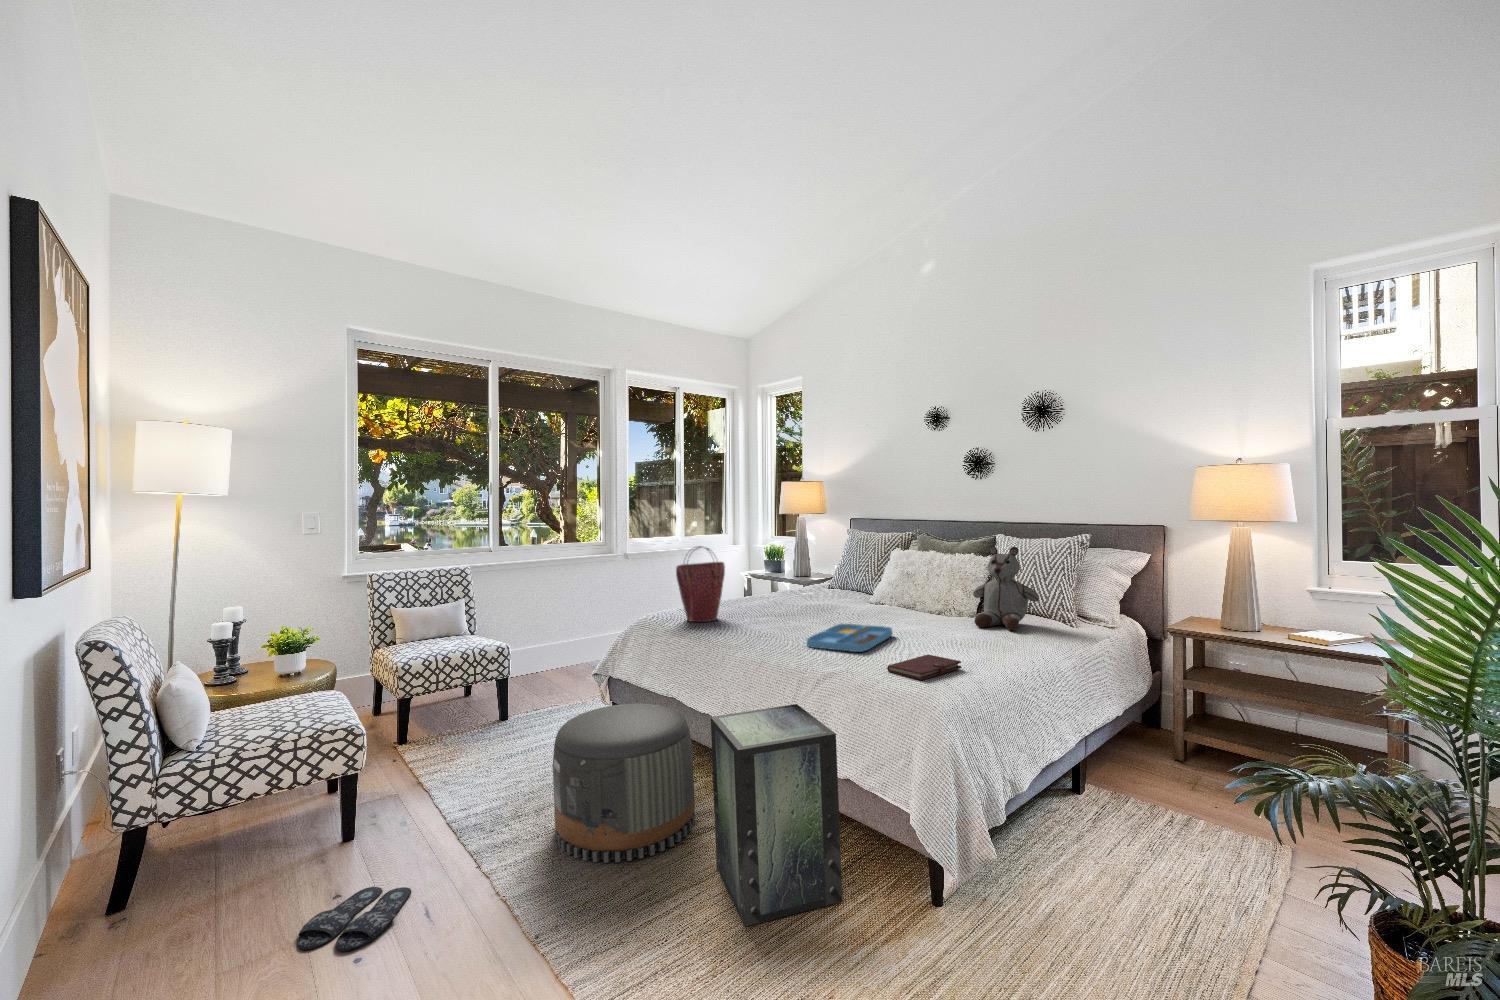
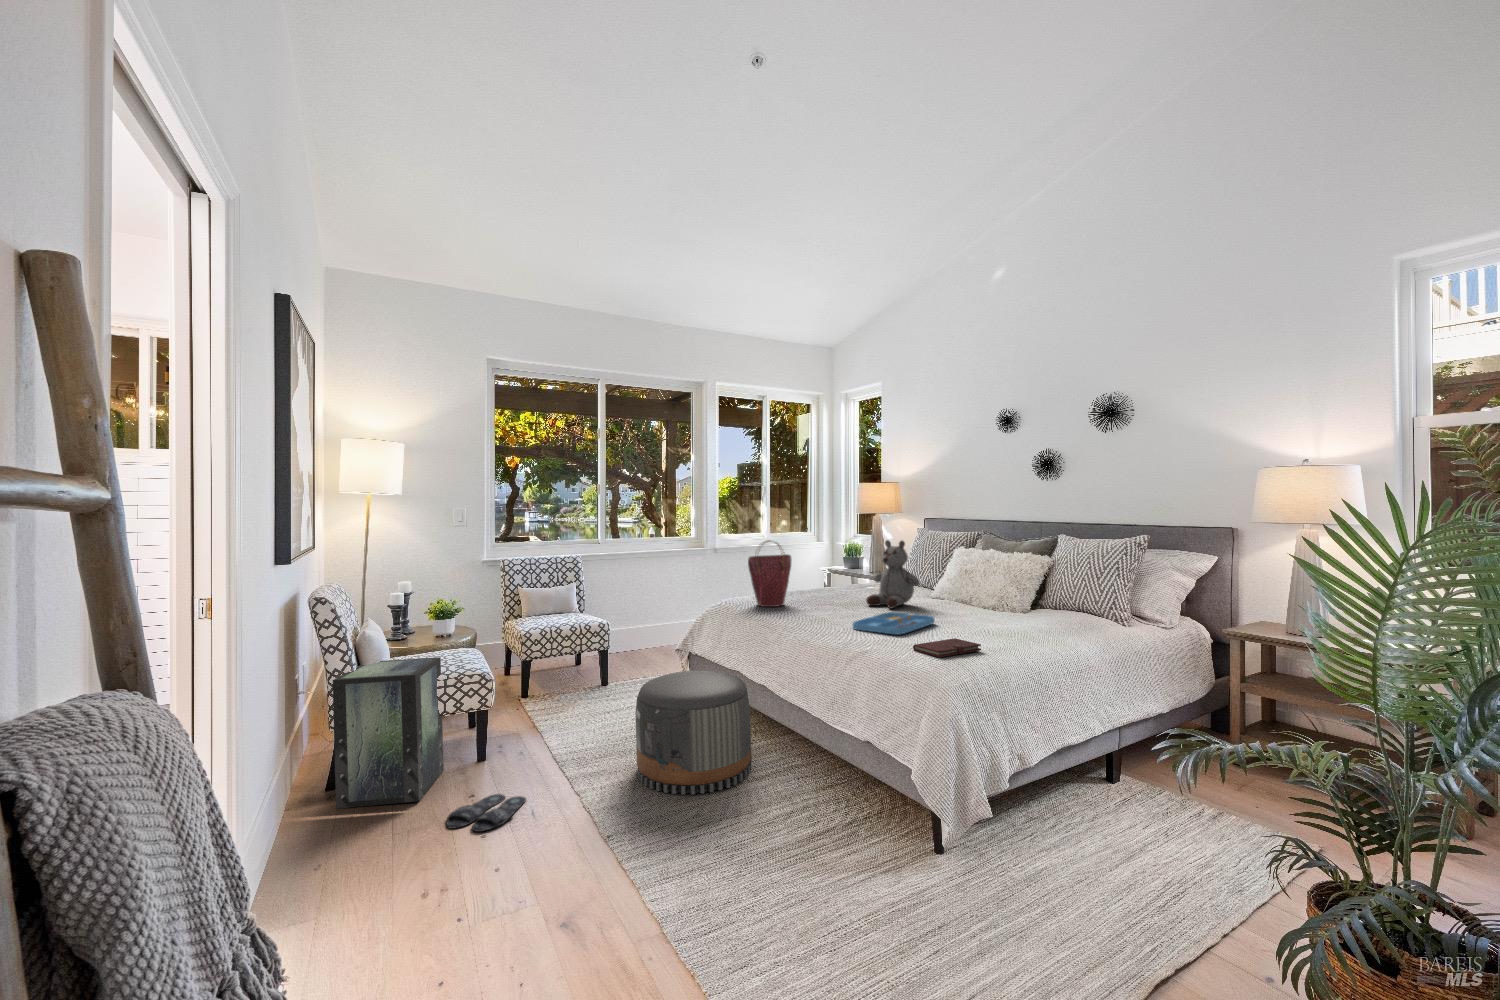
stuffed bear: present [973,546,1039,630] -> present [866,540,920,608]
storage box: present [711,704,842,926] -> present [333,657,444,809]

